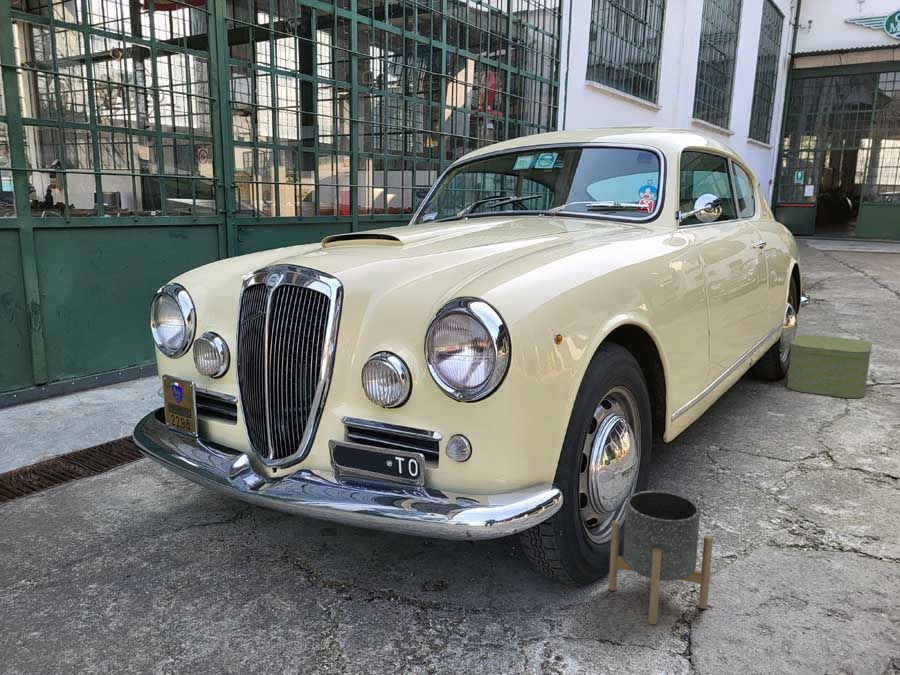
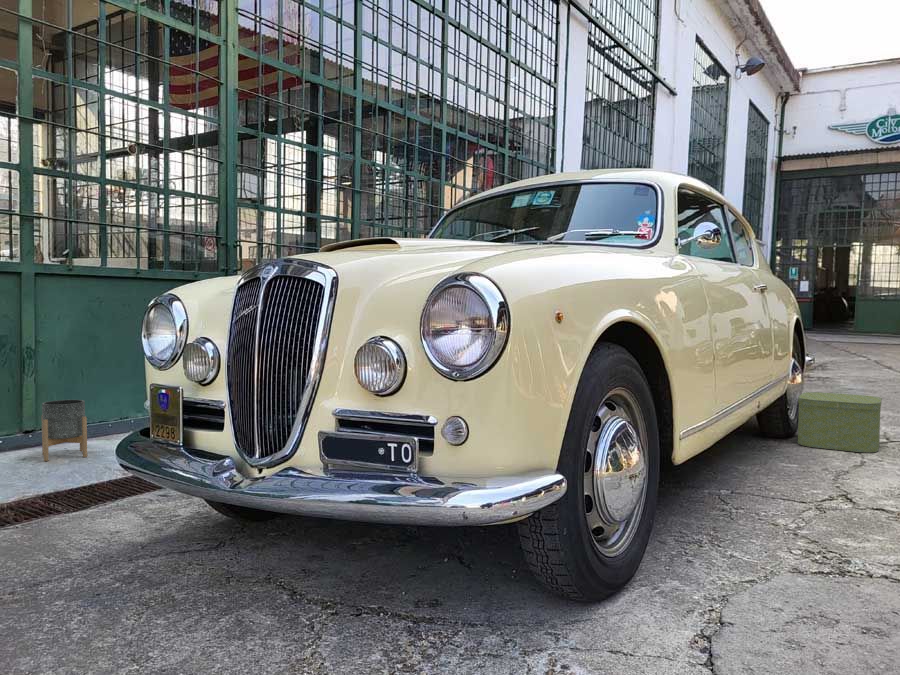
planter: present [609,491,713,624] -> present [42,400,87,461]

